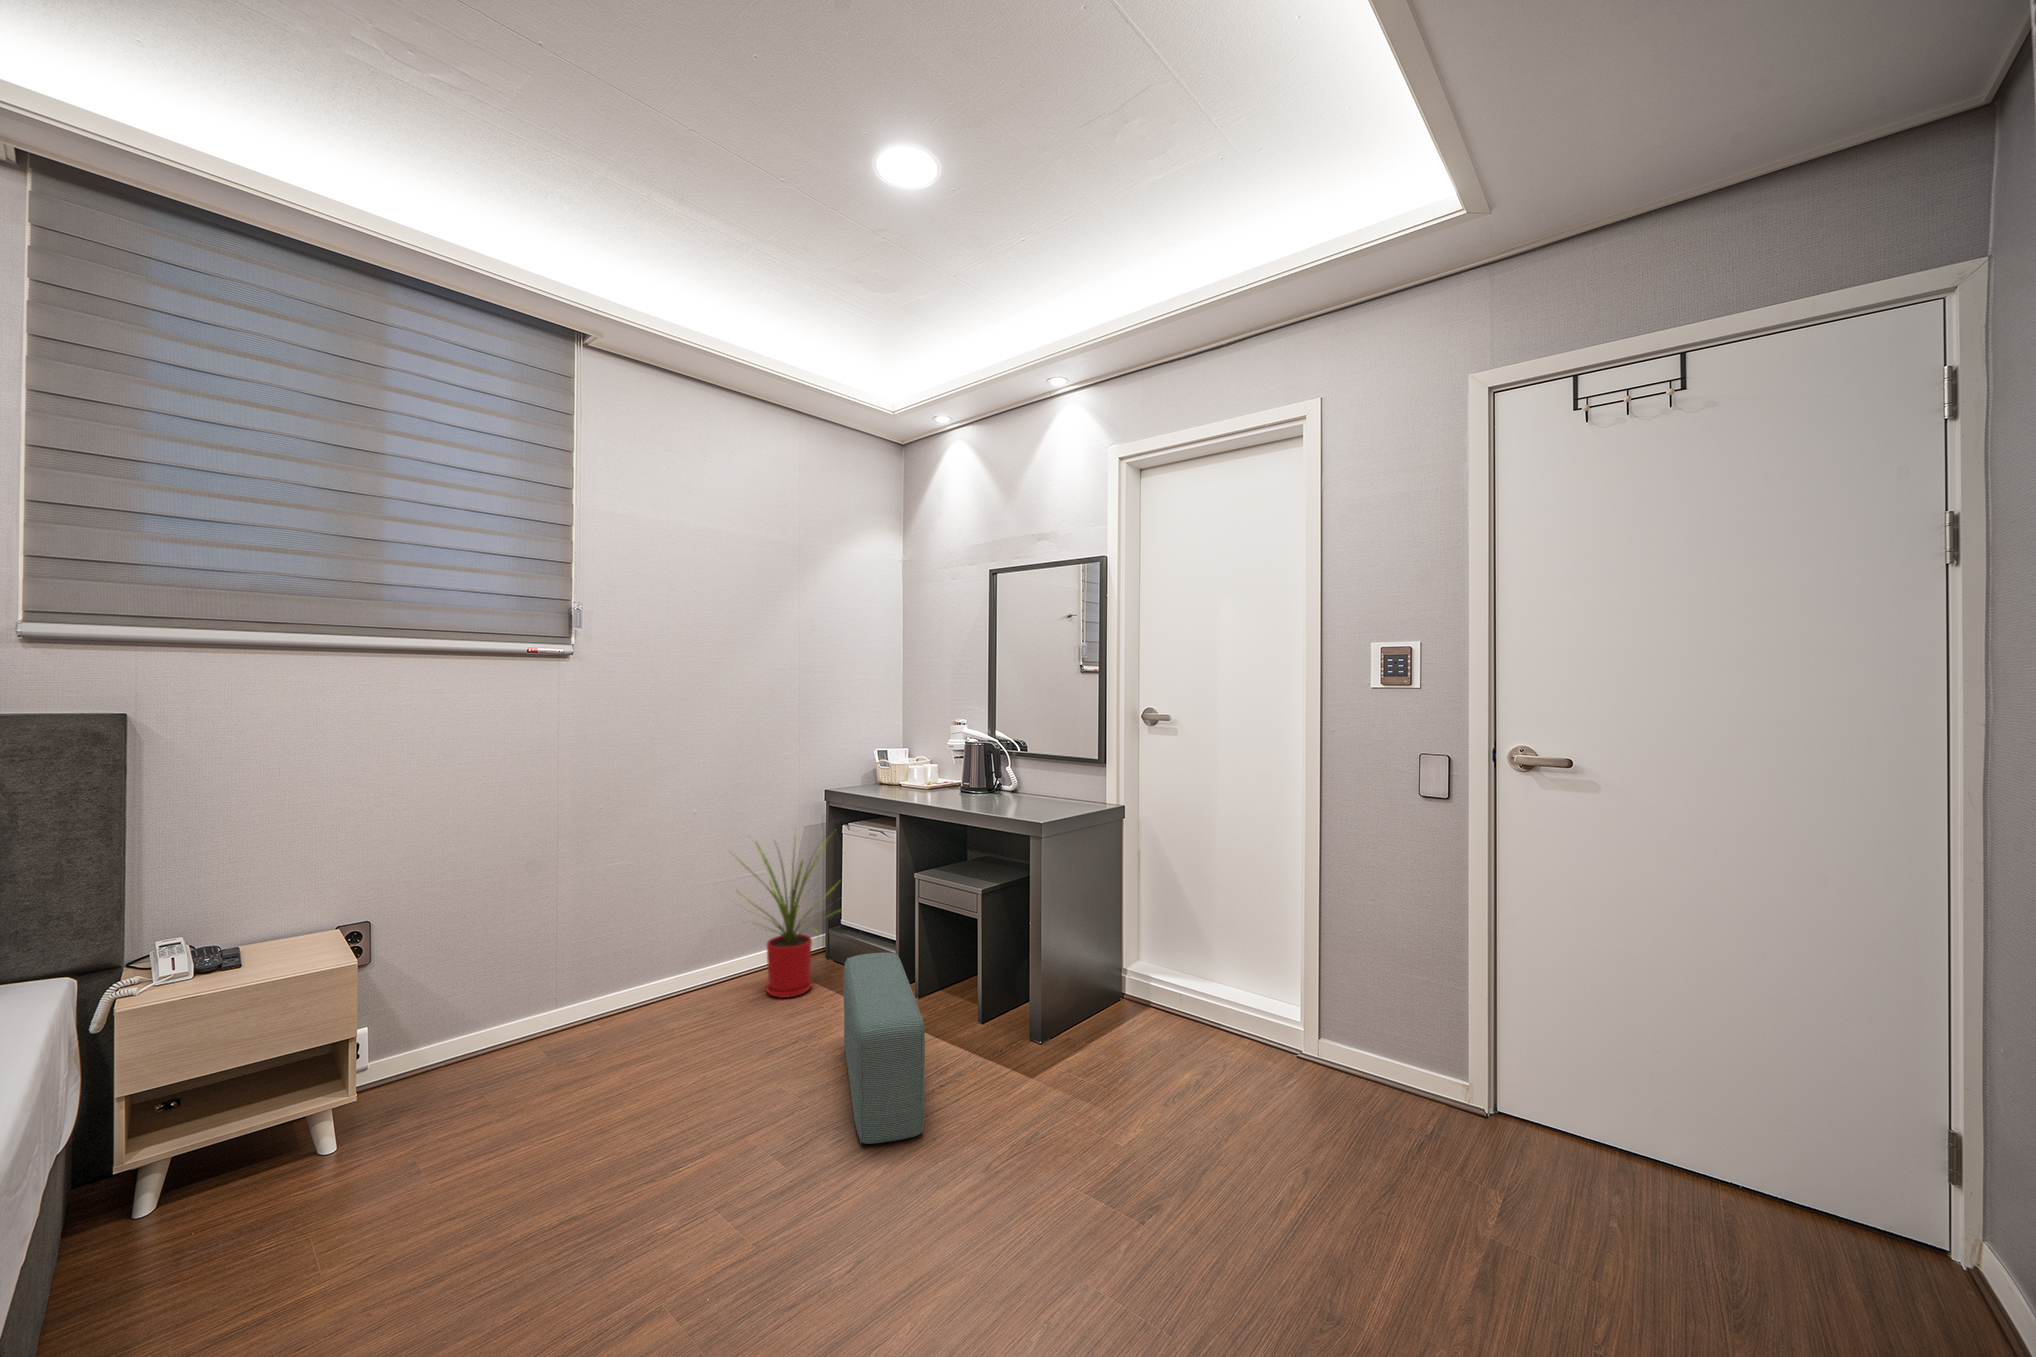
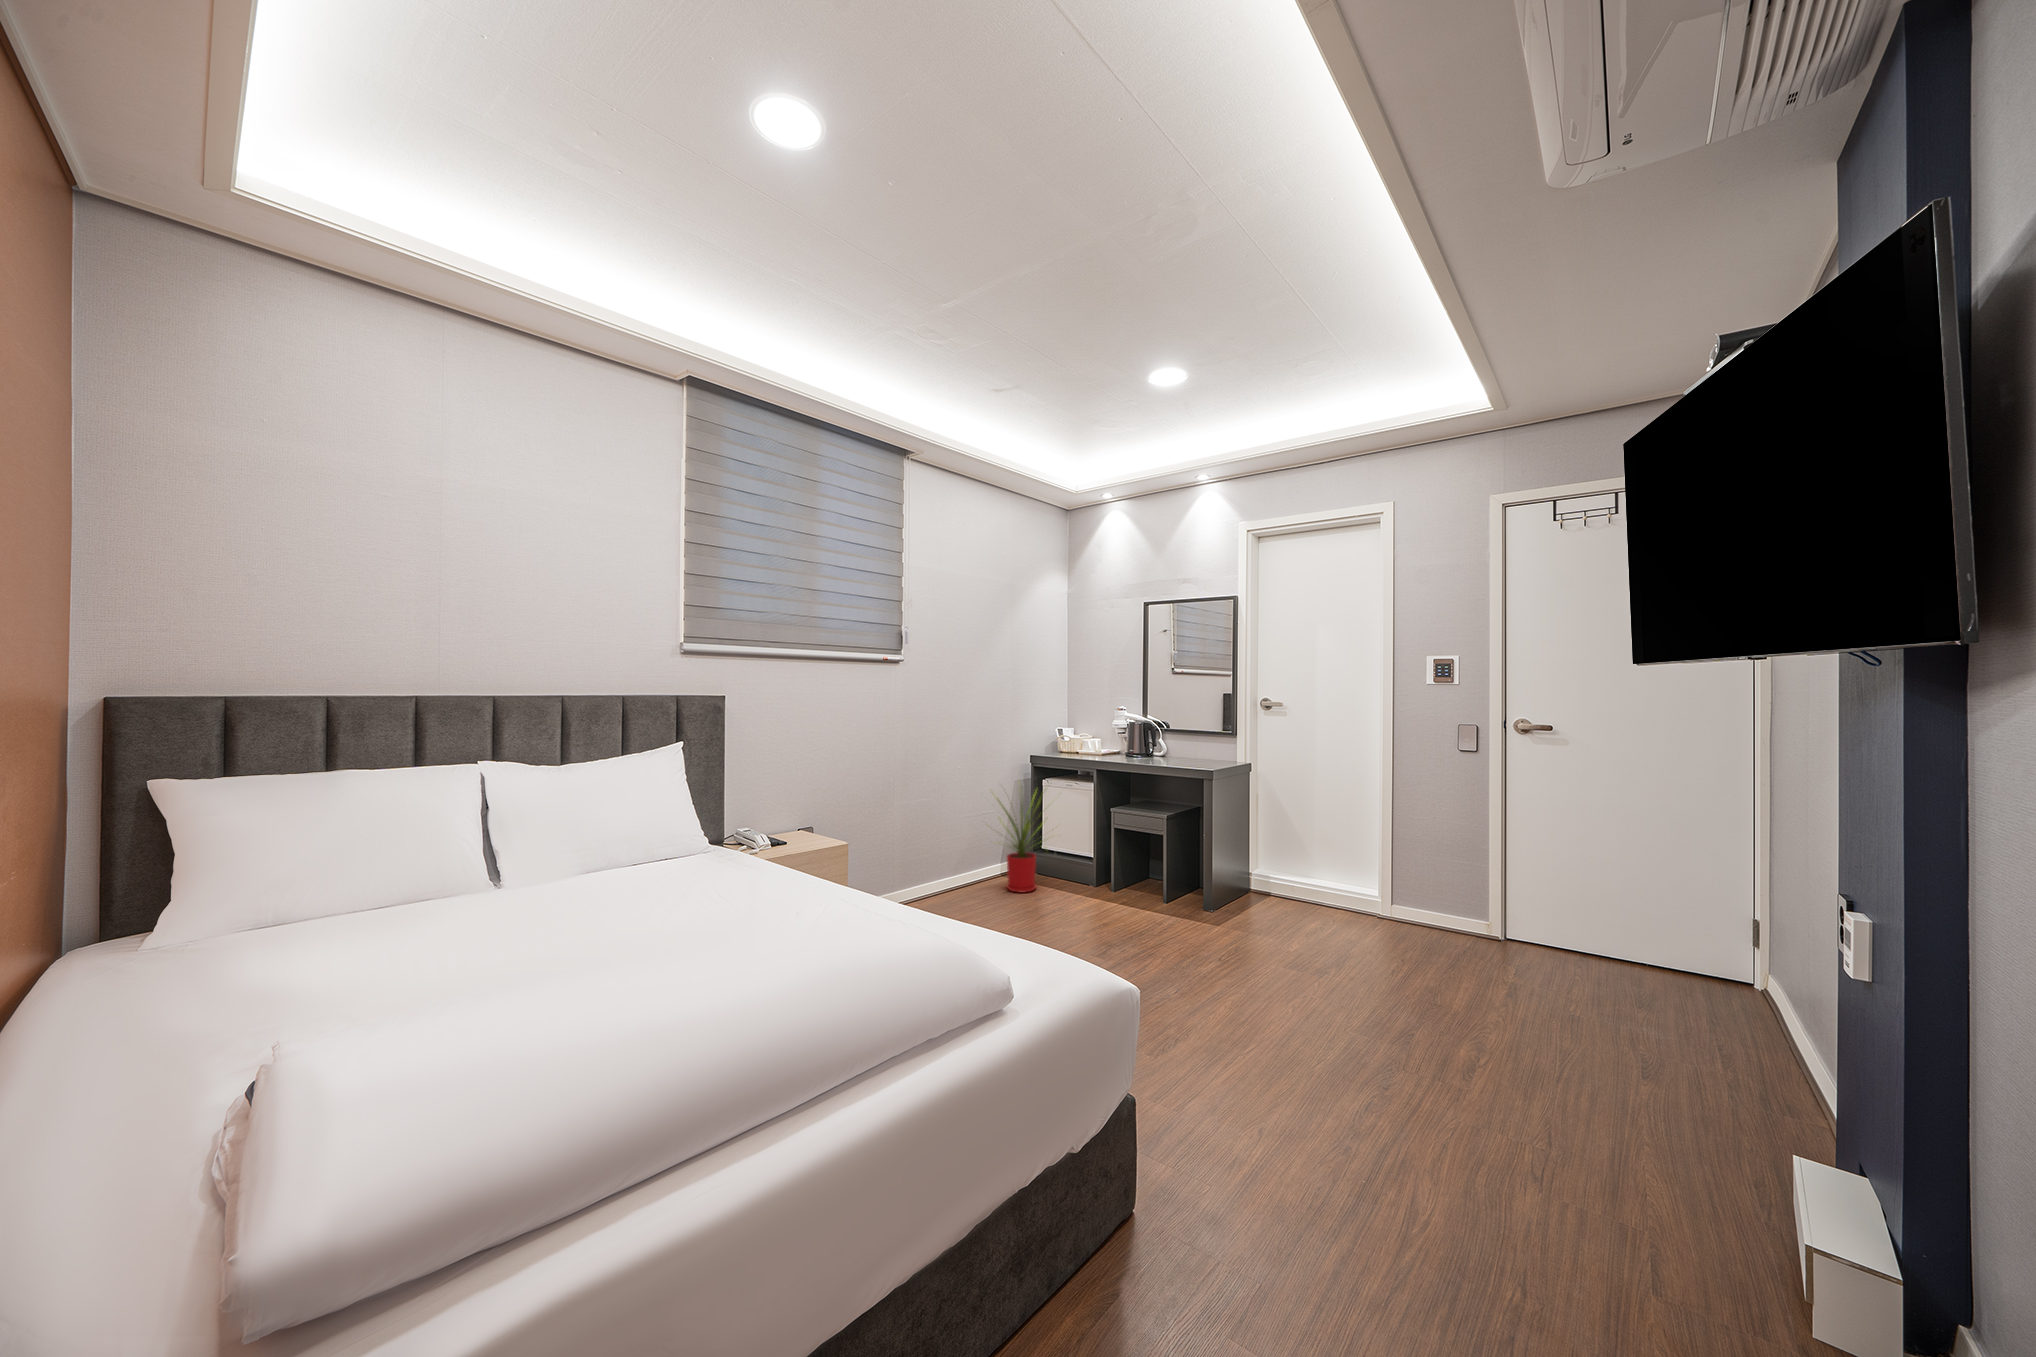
pouf: present [843,953,925,1144] -> none [1086,854,1169,951]

